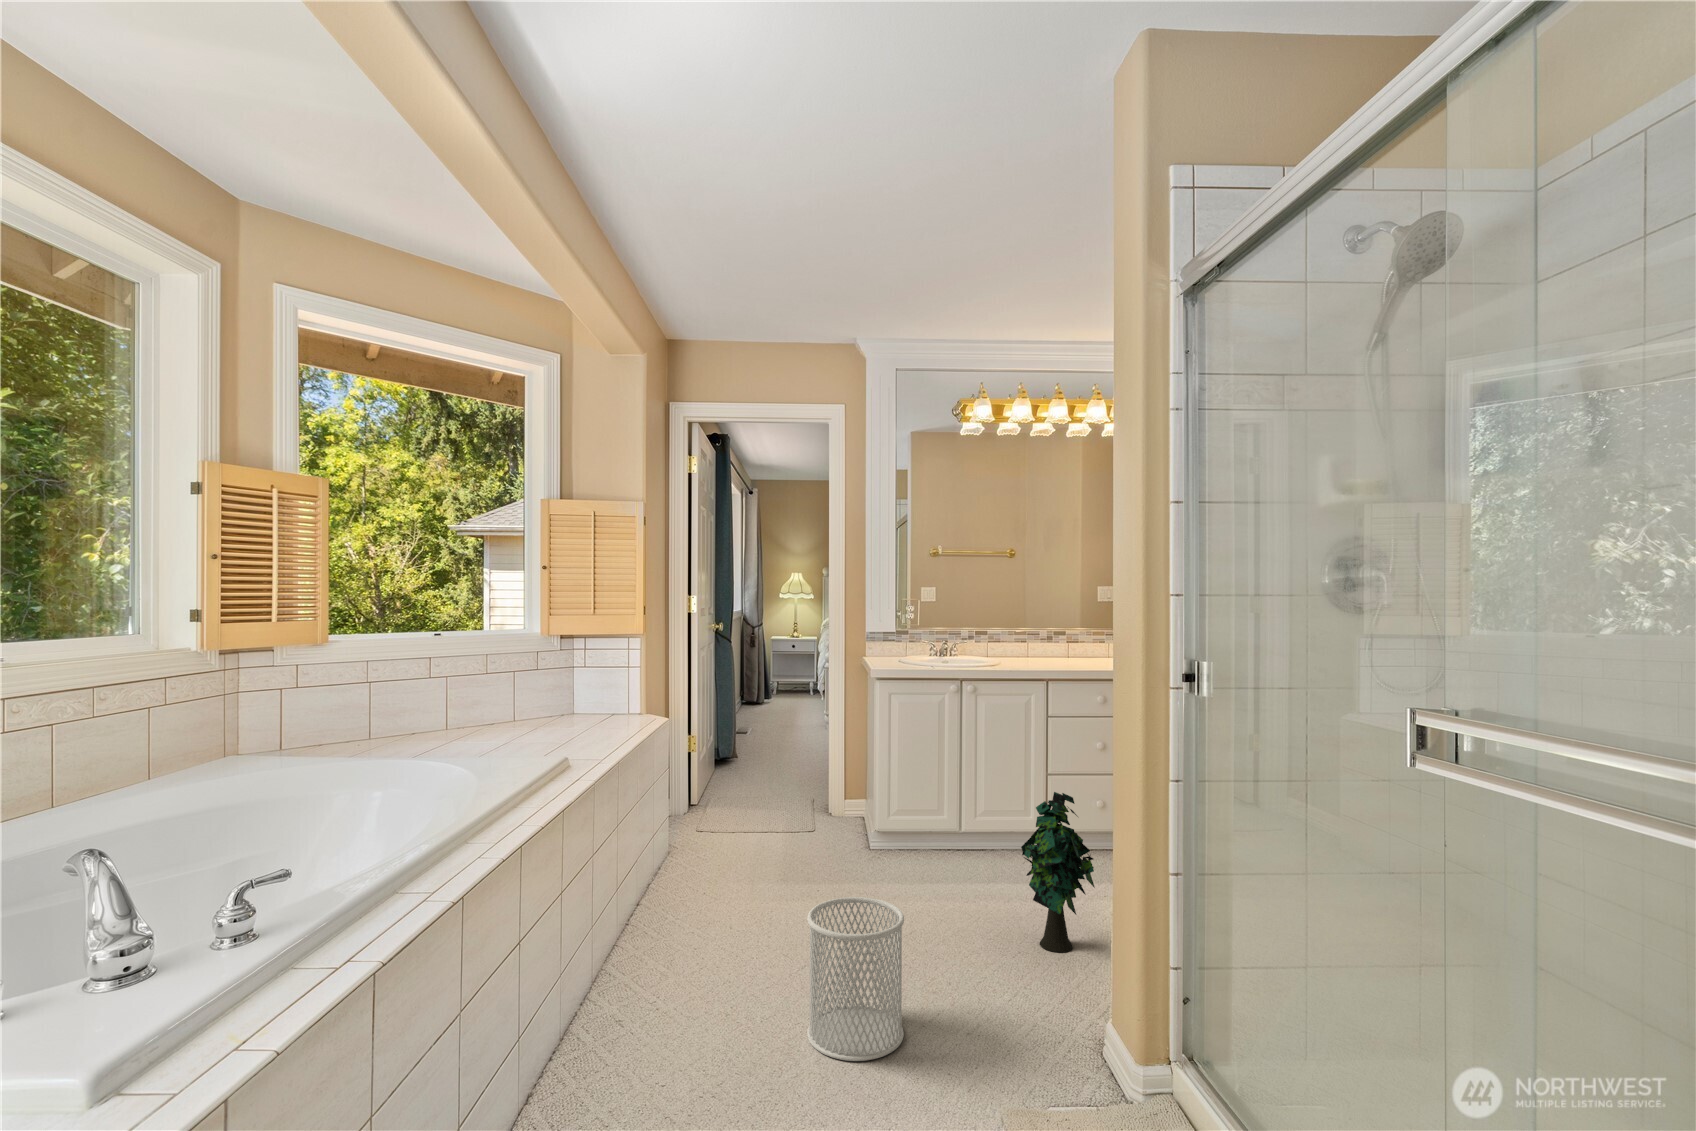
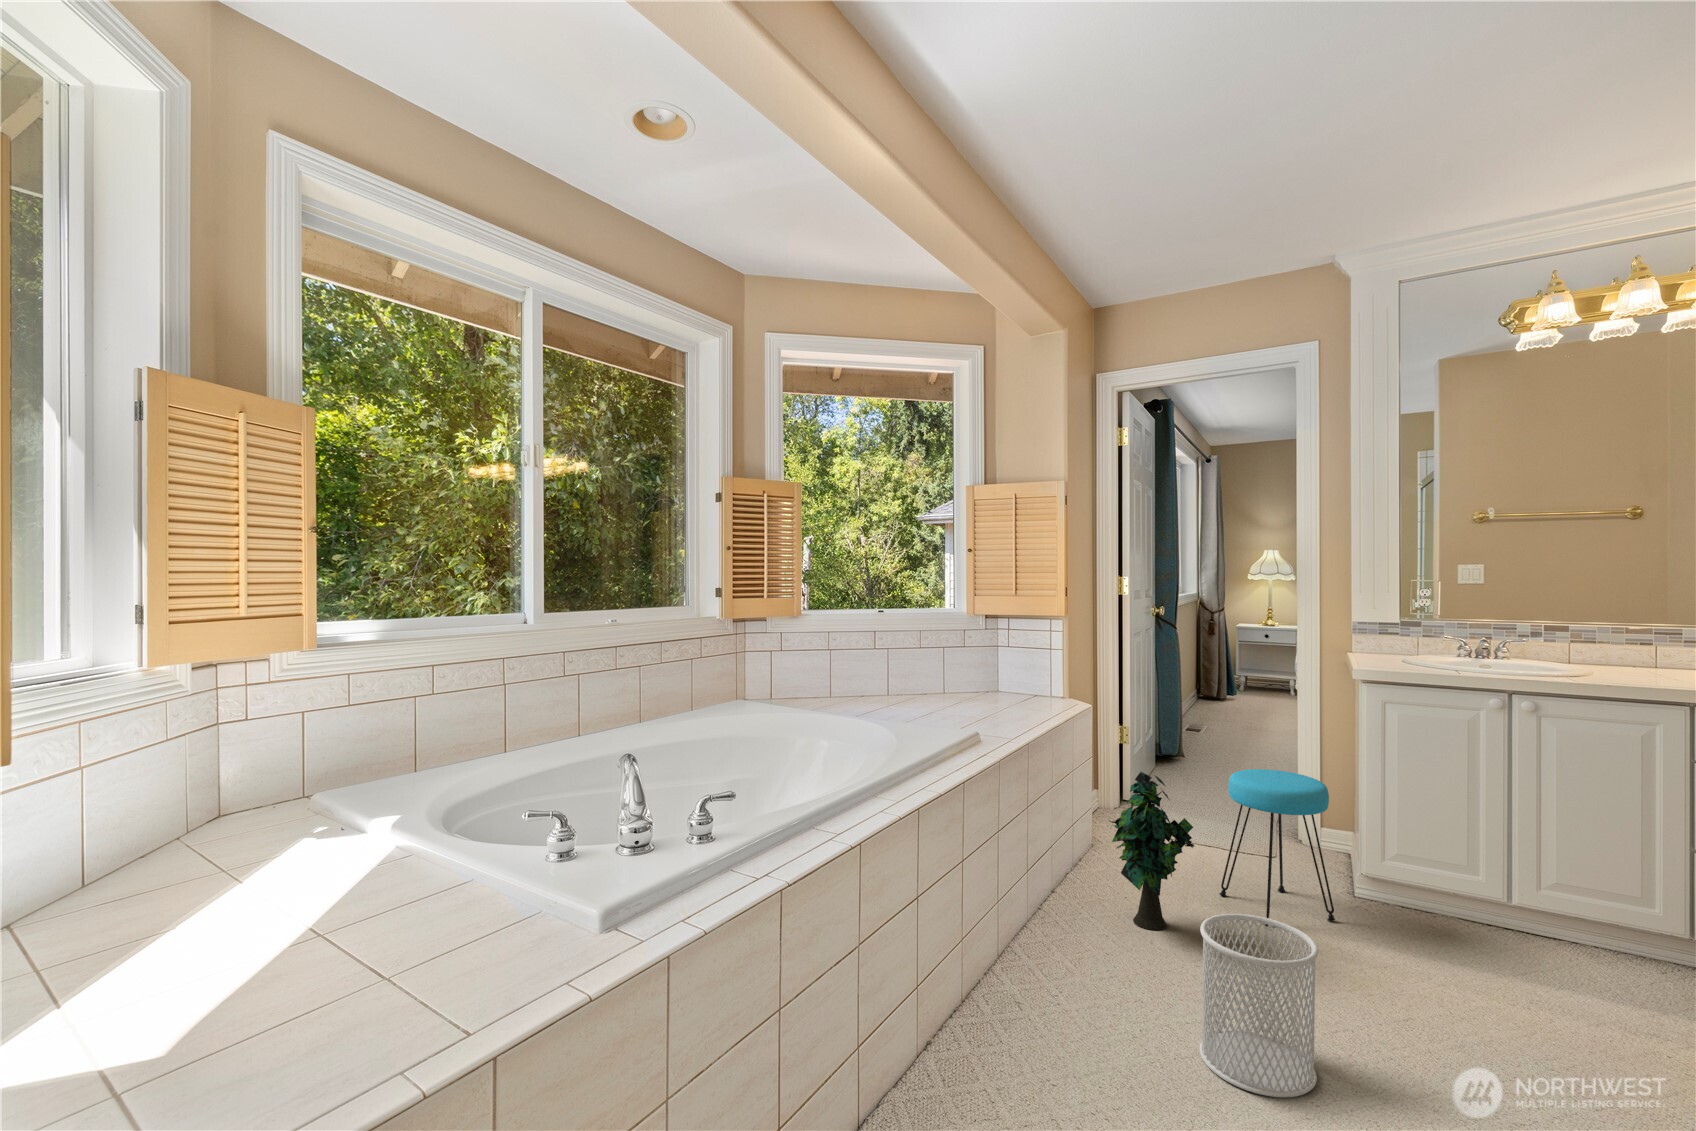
stool: none [795,765,889,906] -> present [1220,769,1335,921]
decorative plant: present [1021,792,1095,952] -> present [1110,772,1194,930]

